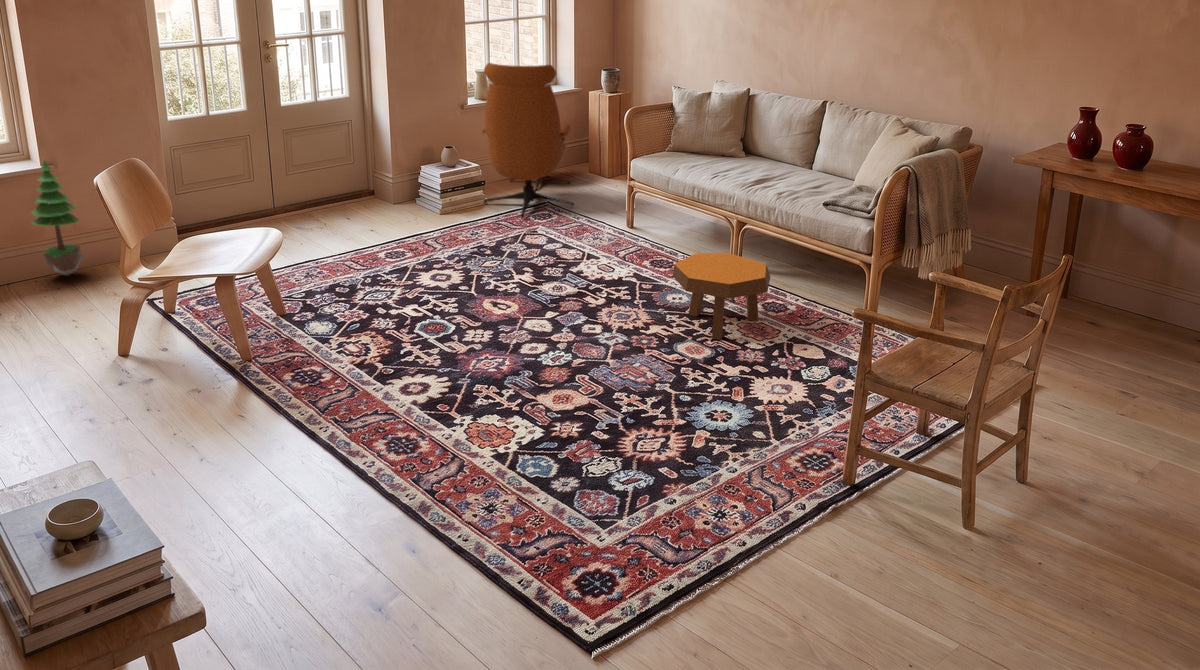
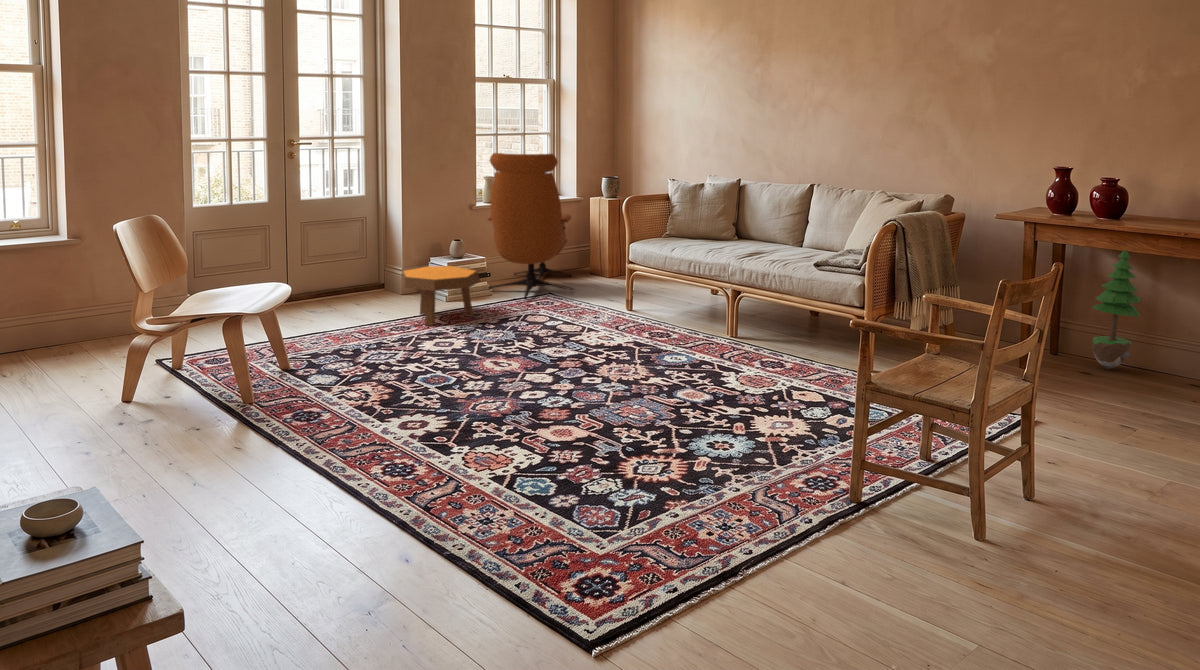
potted tree: present [32,160,83,276] -> present [1092,250,1141,369]
footstool: present [673,253,770,340] -> present [403,266,480,326]

